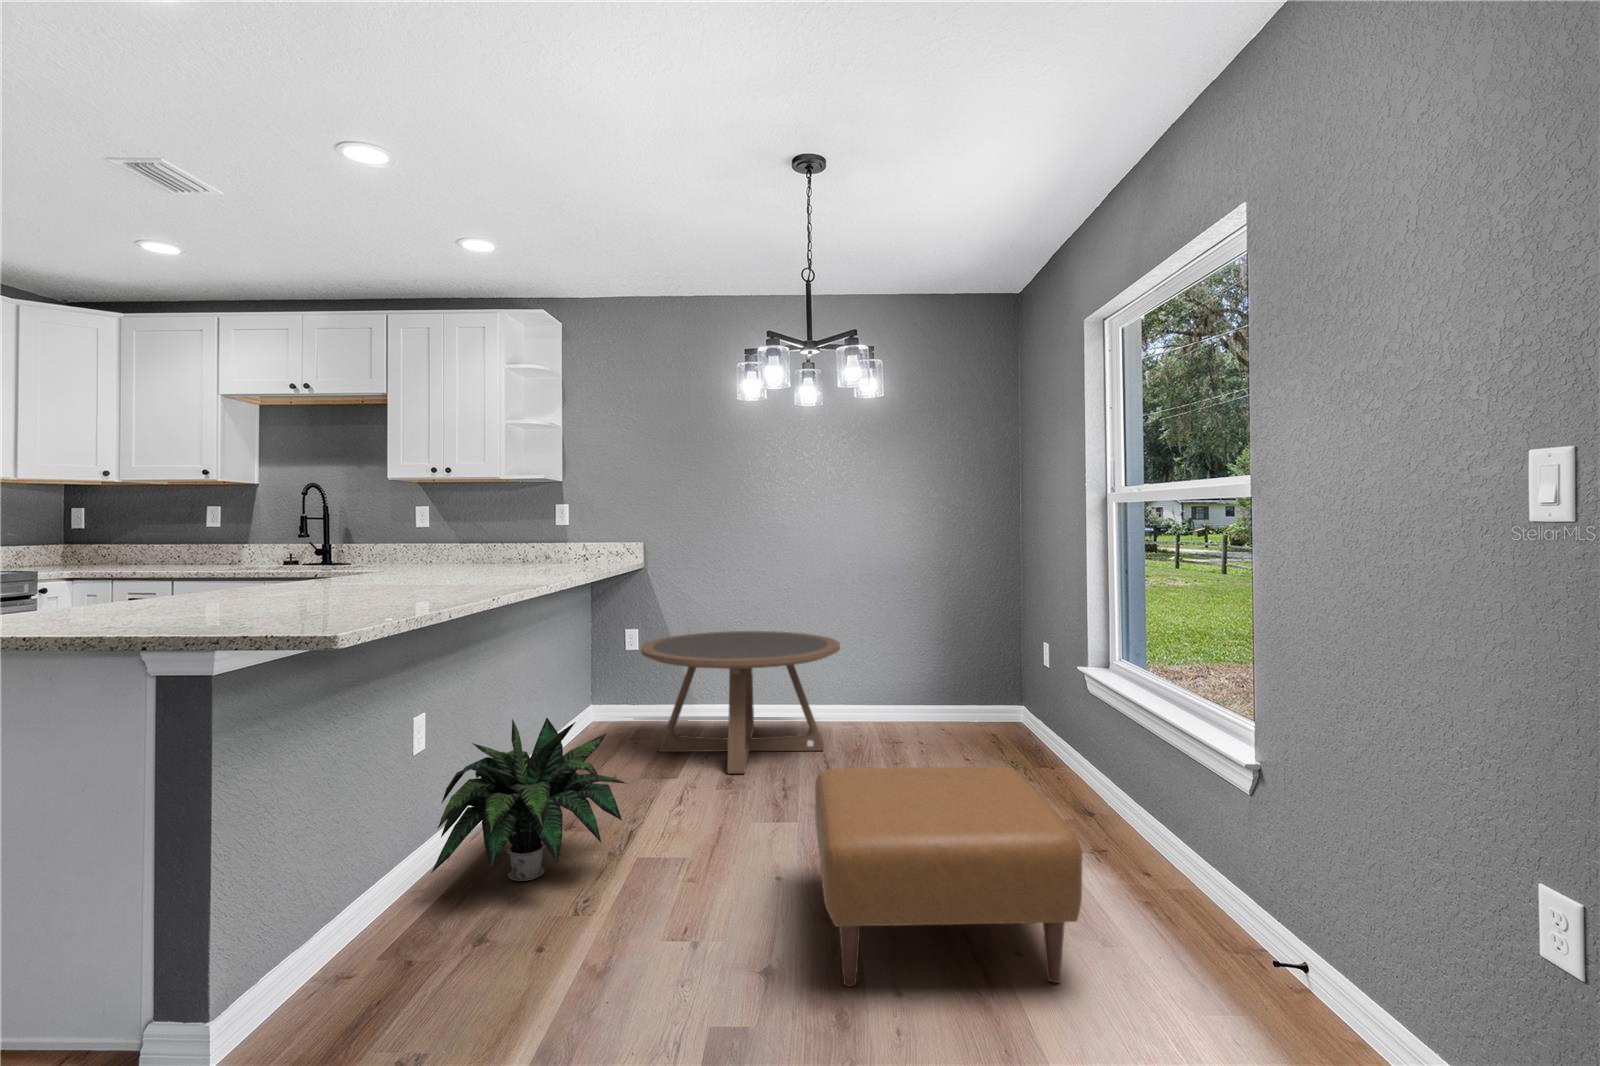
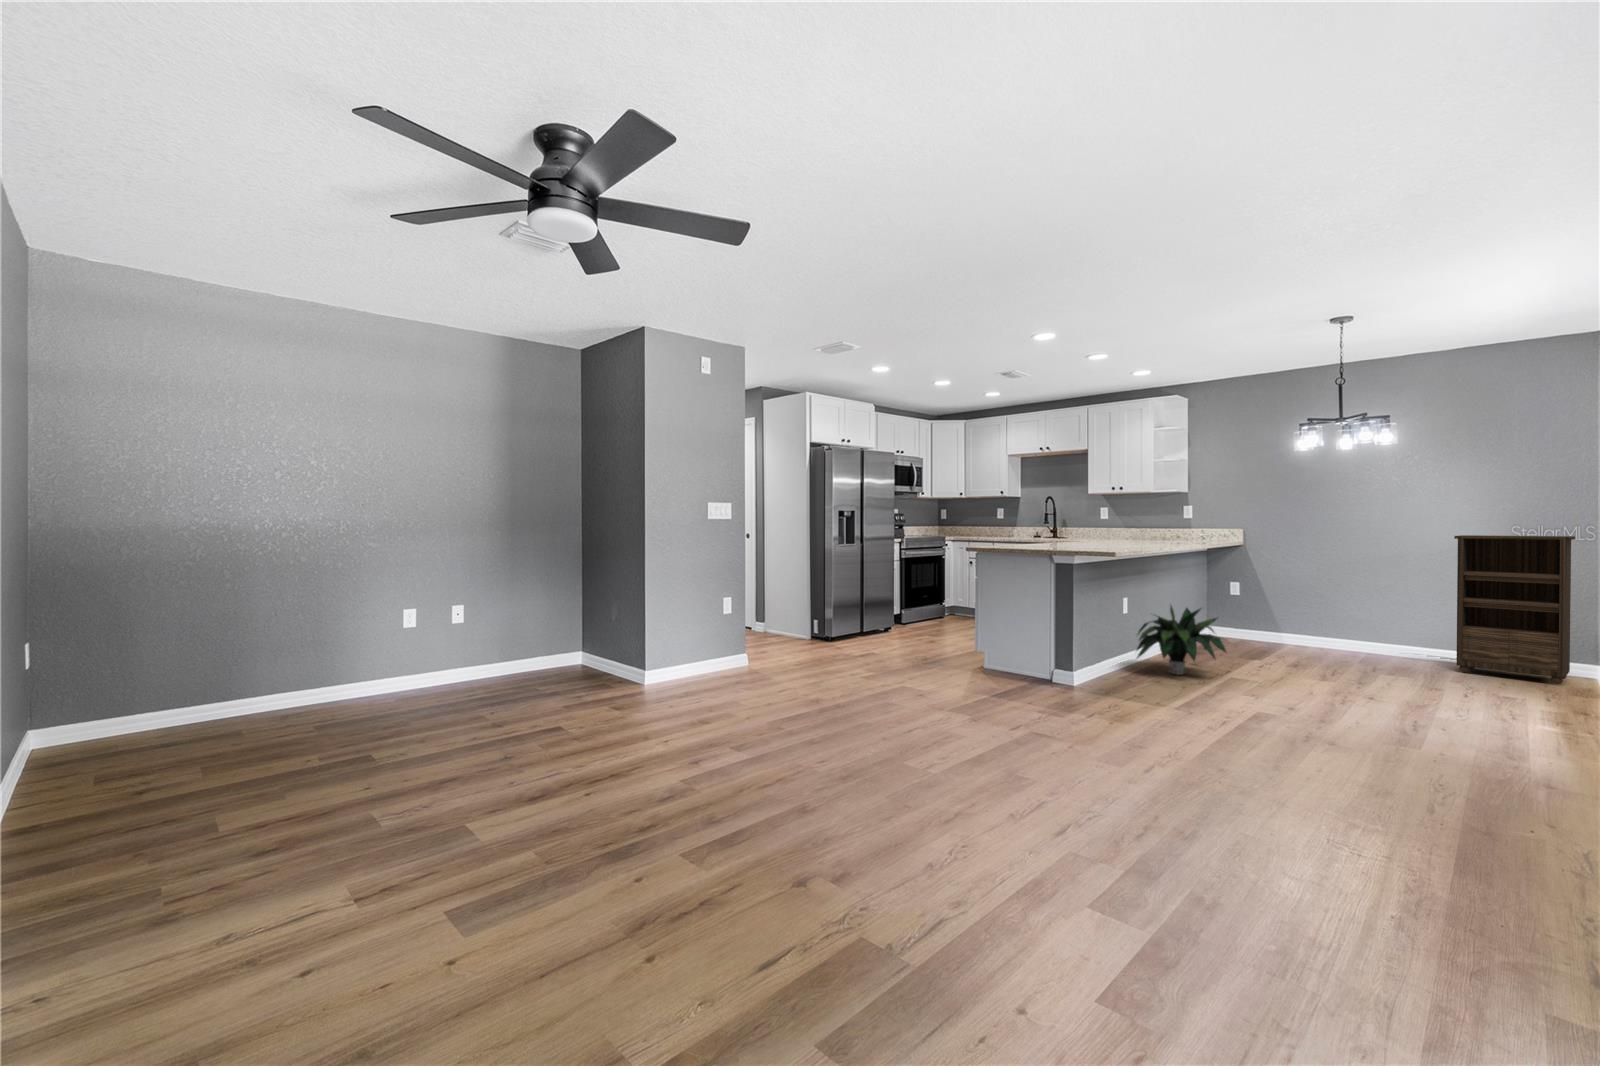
bookshelf: none [904,550,1018,750] -> present [1454,535,1575,684]
coffee table: present [641,631,840,774] -> none [1240,585,1394,664]
ottoman: present [815,766,1083,987] -> none [1332,640,1497,742]

